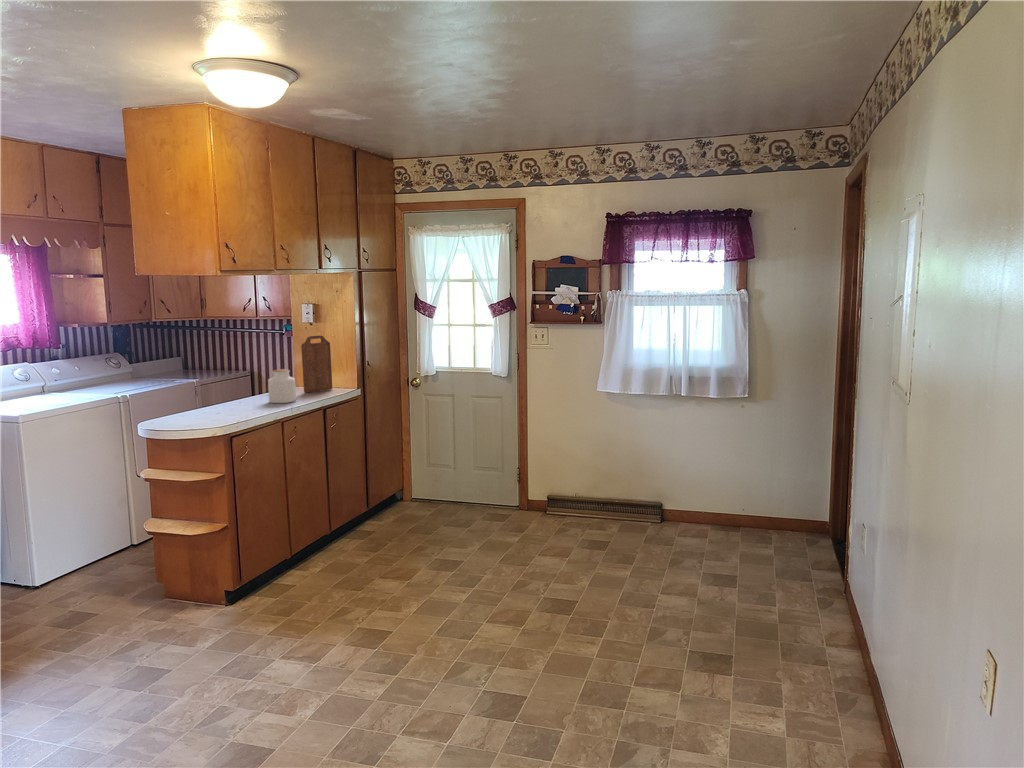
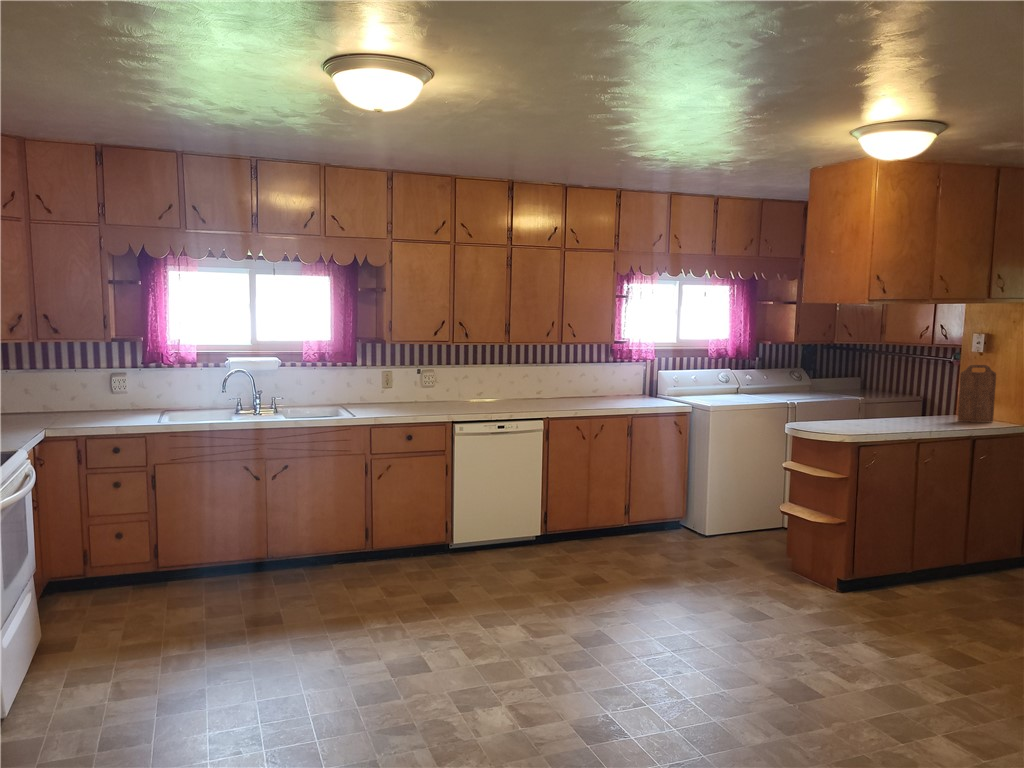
jar: present [268,369,296,403] -> none [913,394,943,426]

